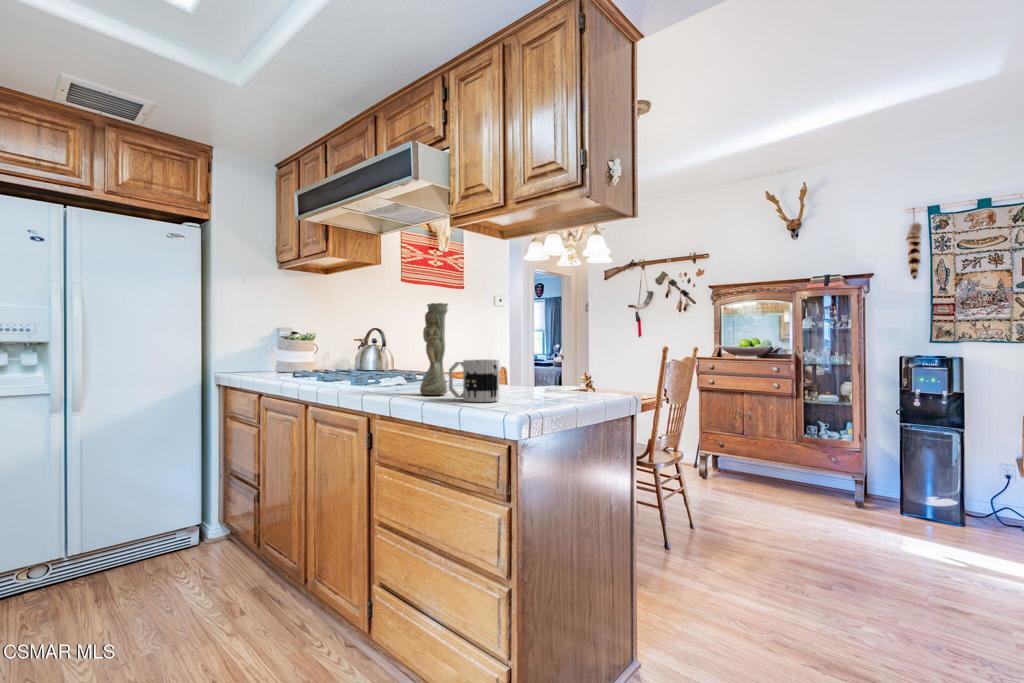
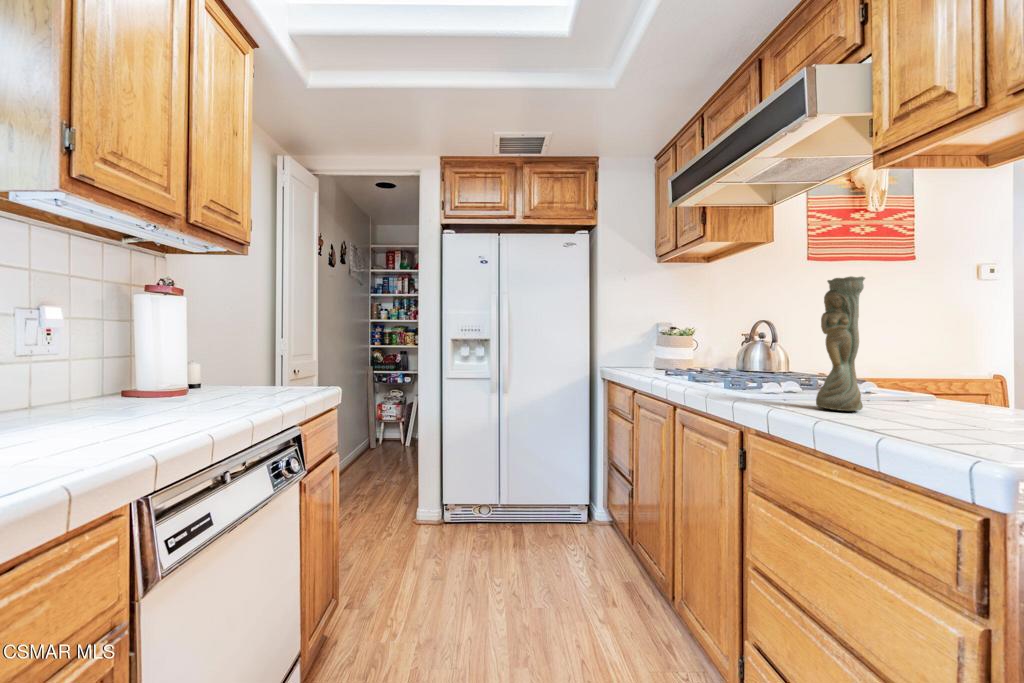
mug: present [449,360,499,402] -> none [865,361,971,433]

